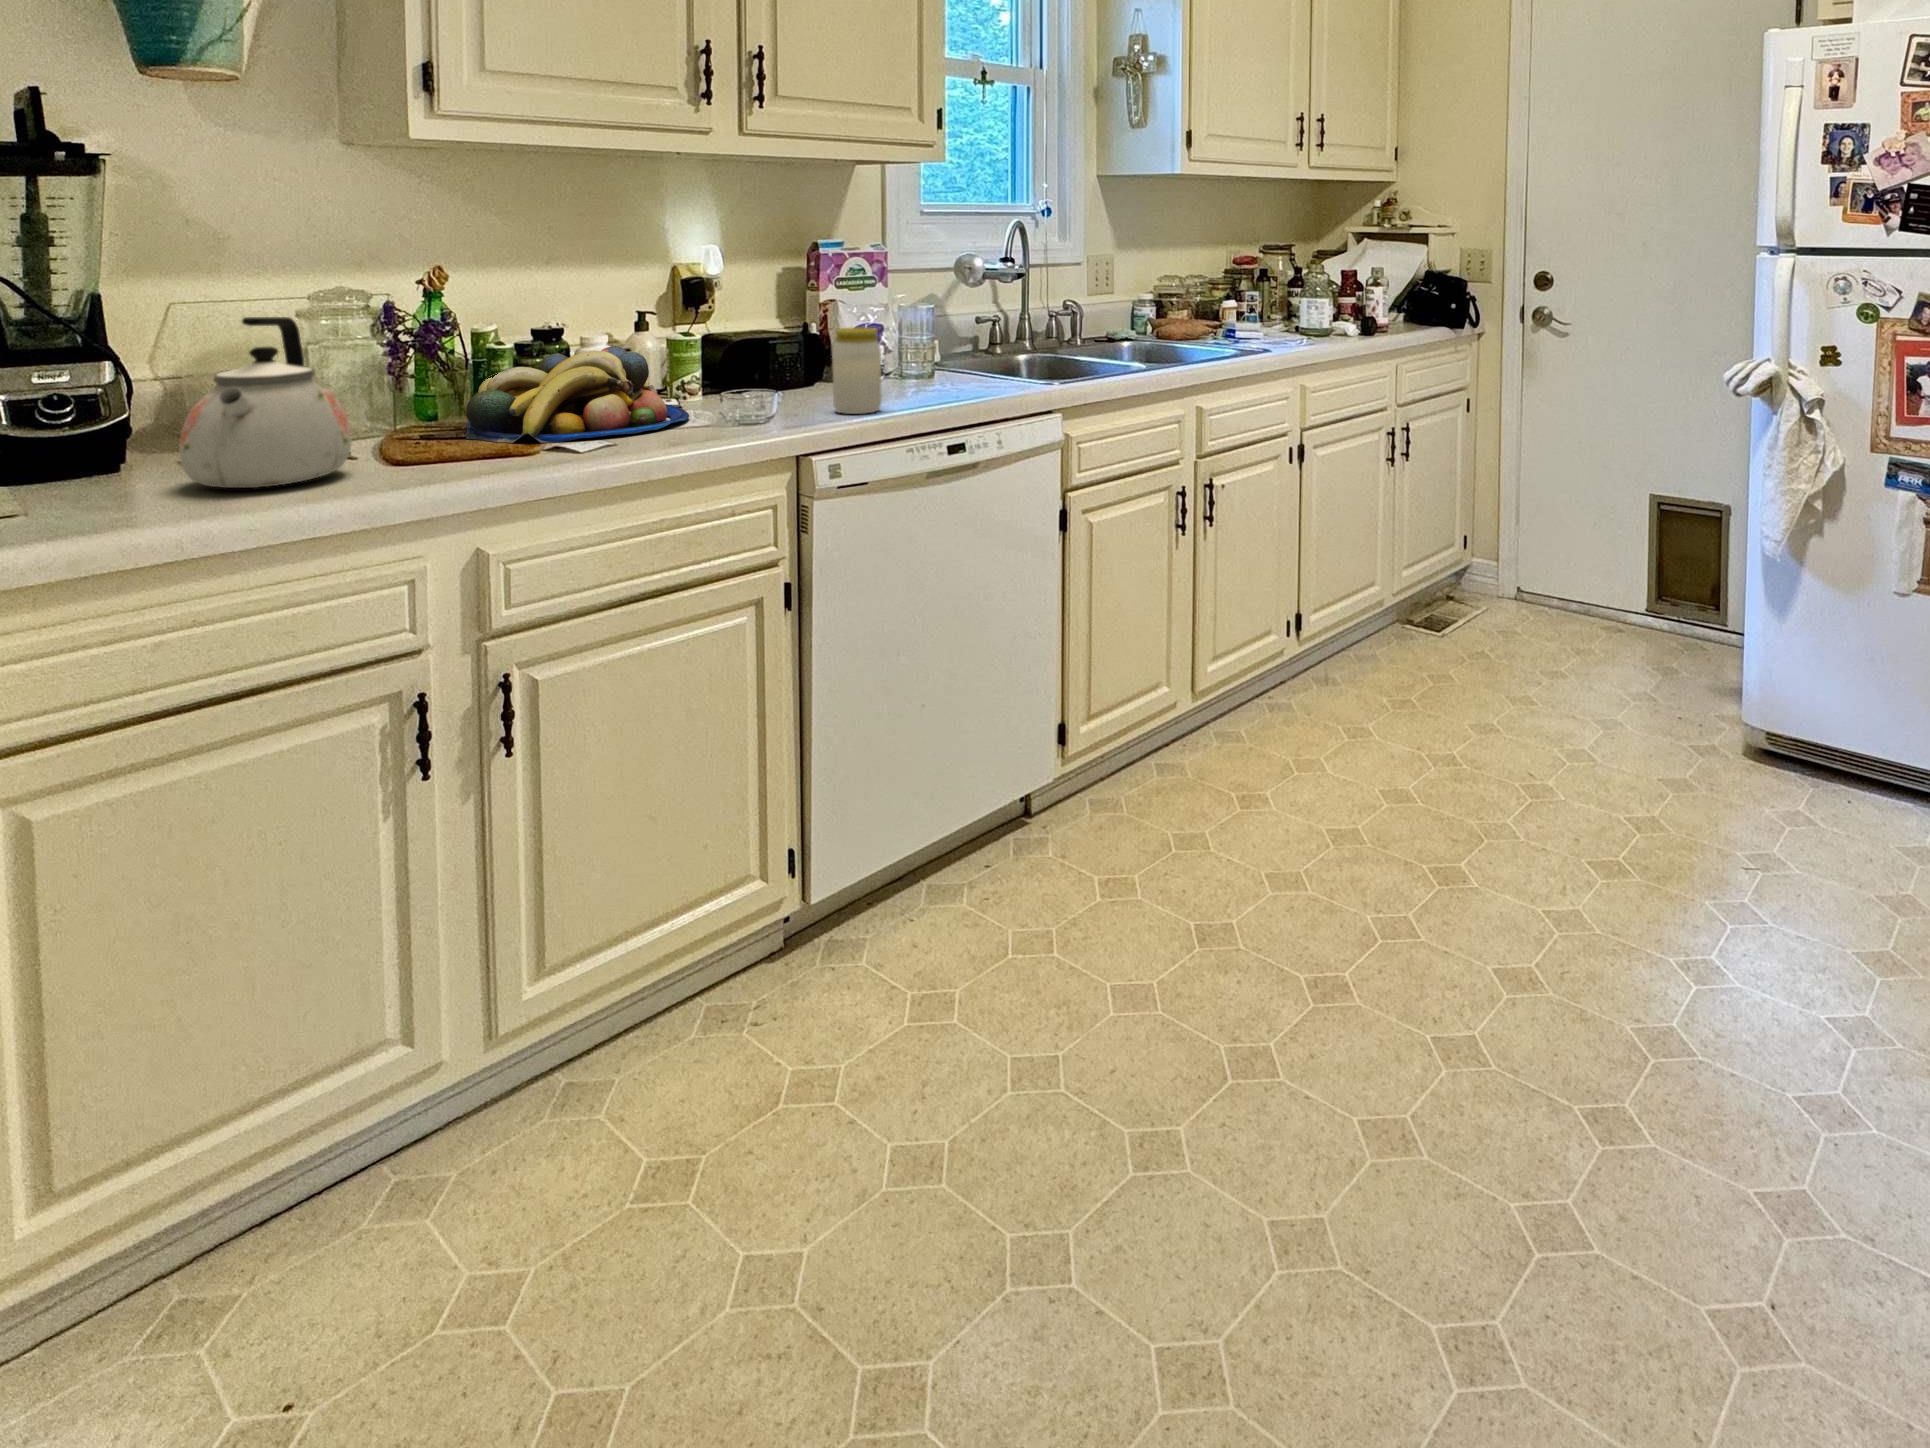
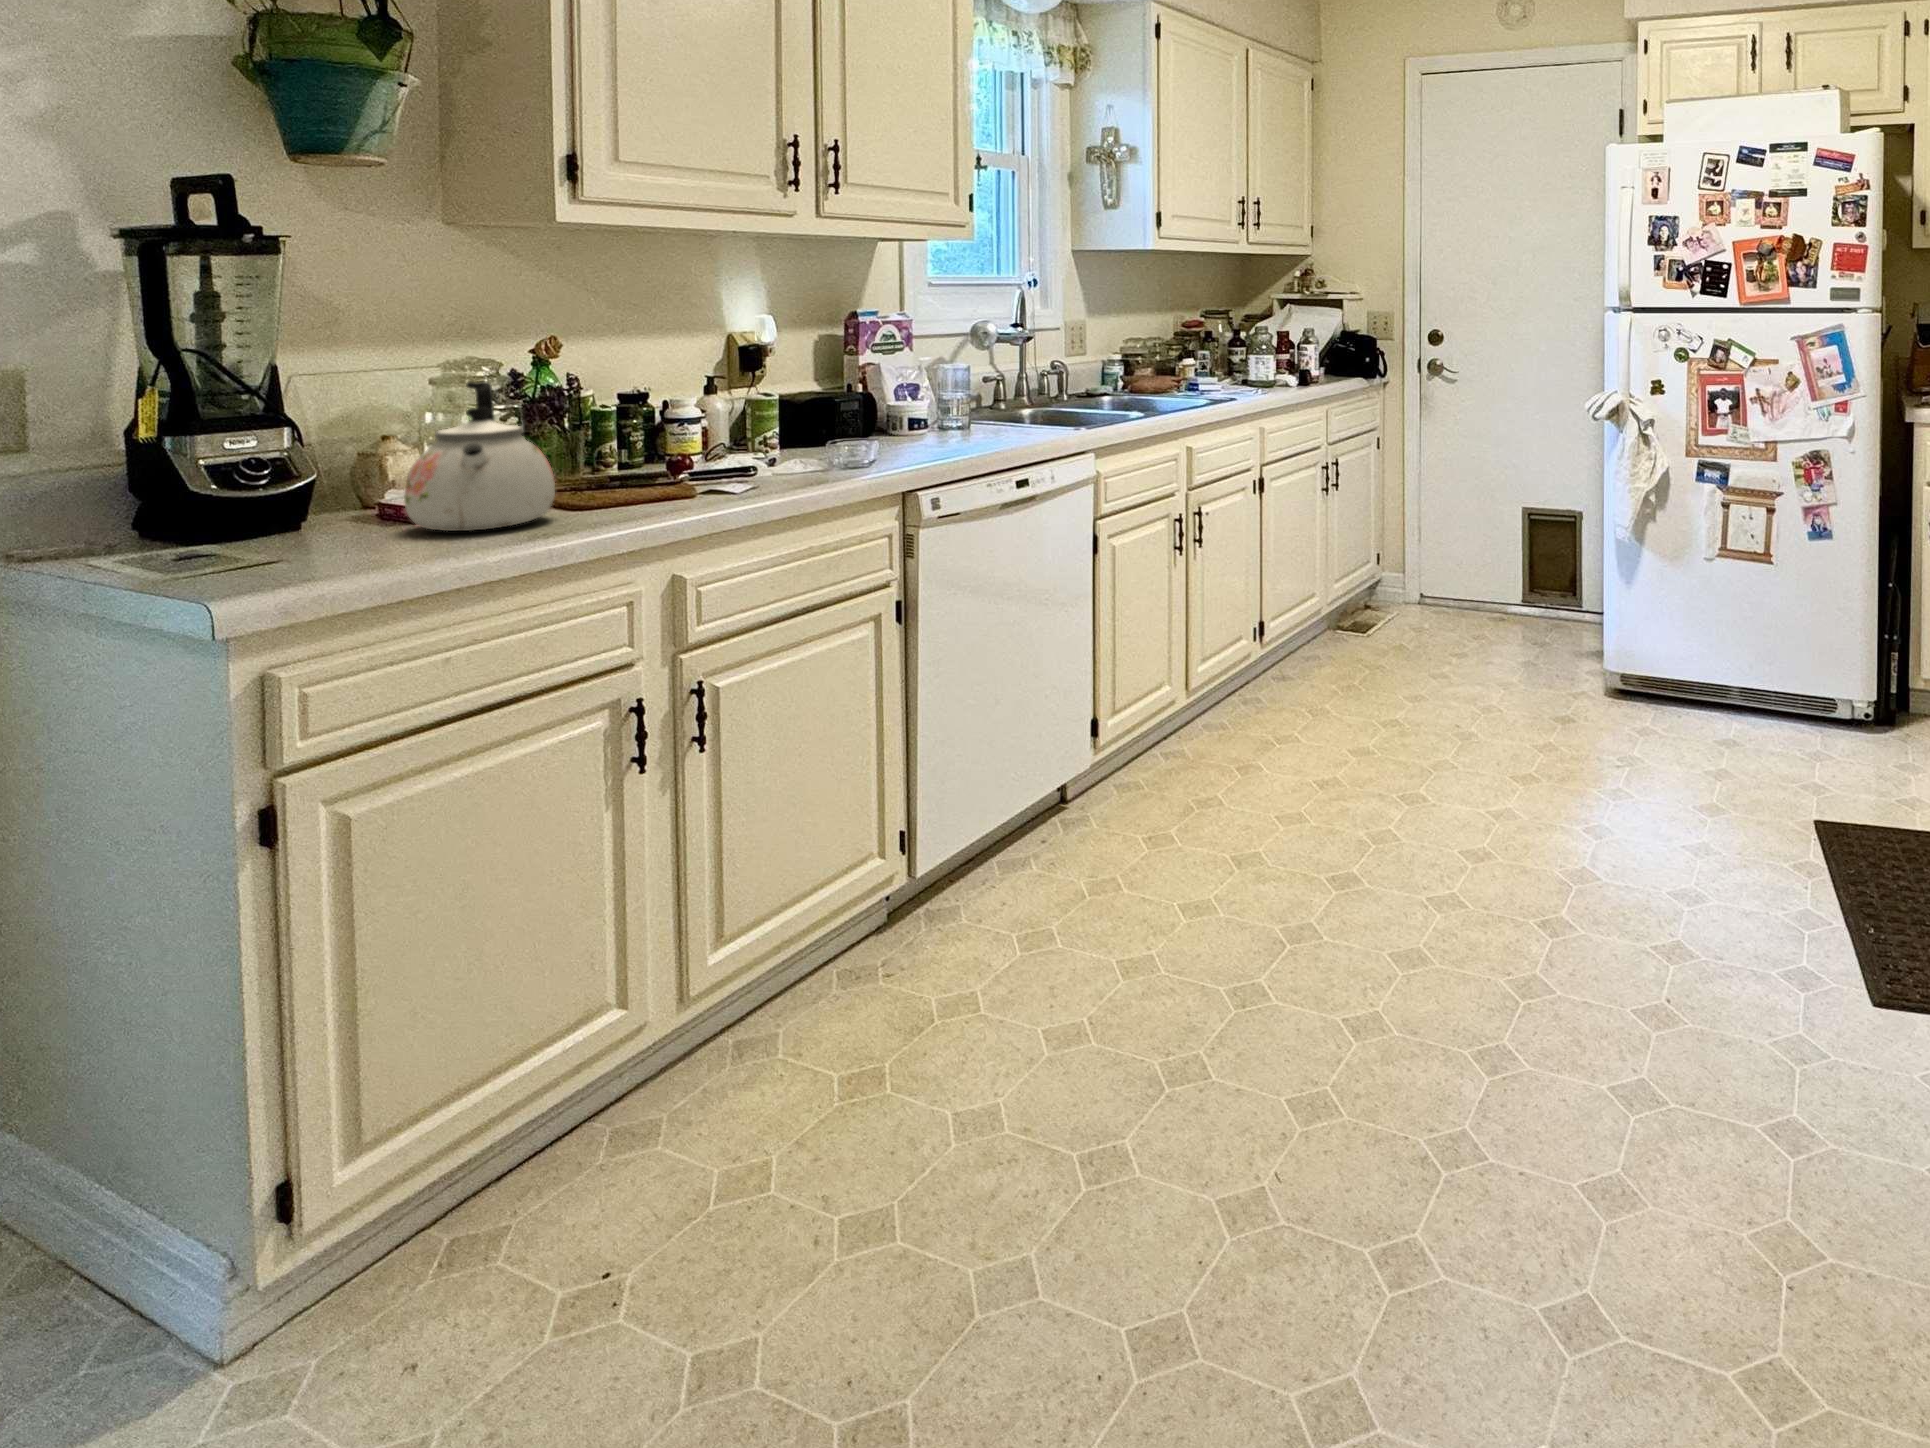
jar: present [832,327,881,414] -> none [915,384,958,457]
fruit bowl: present [465,346,689,443] -> none [591,406,795,491]

